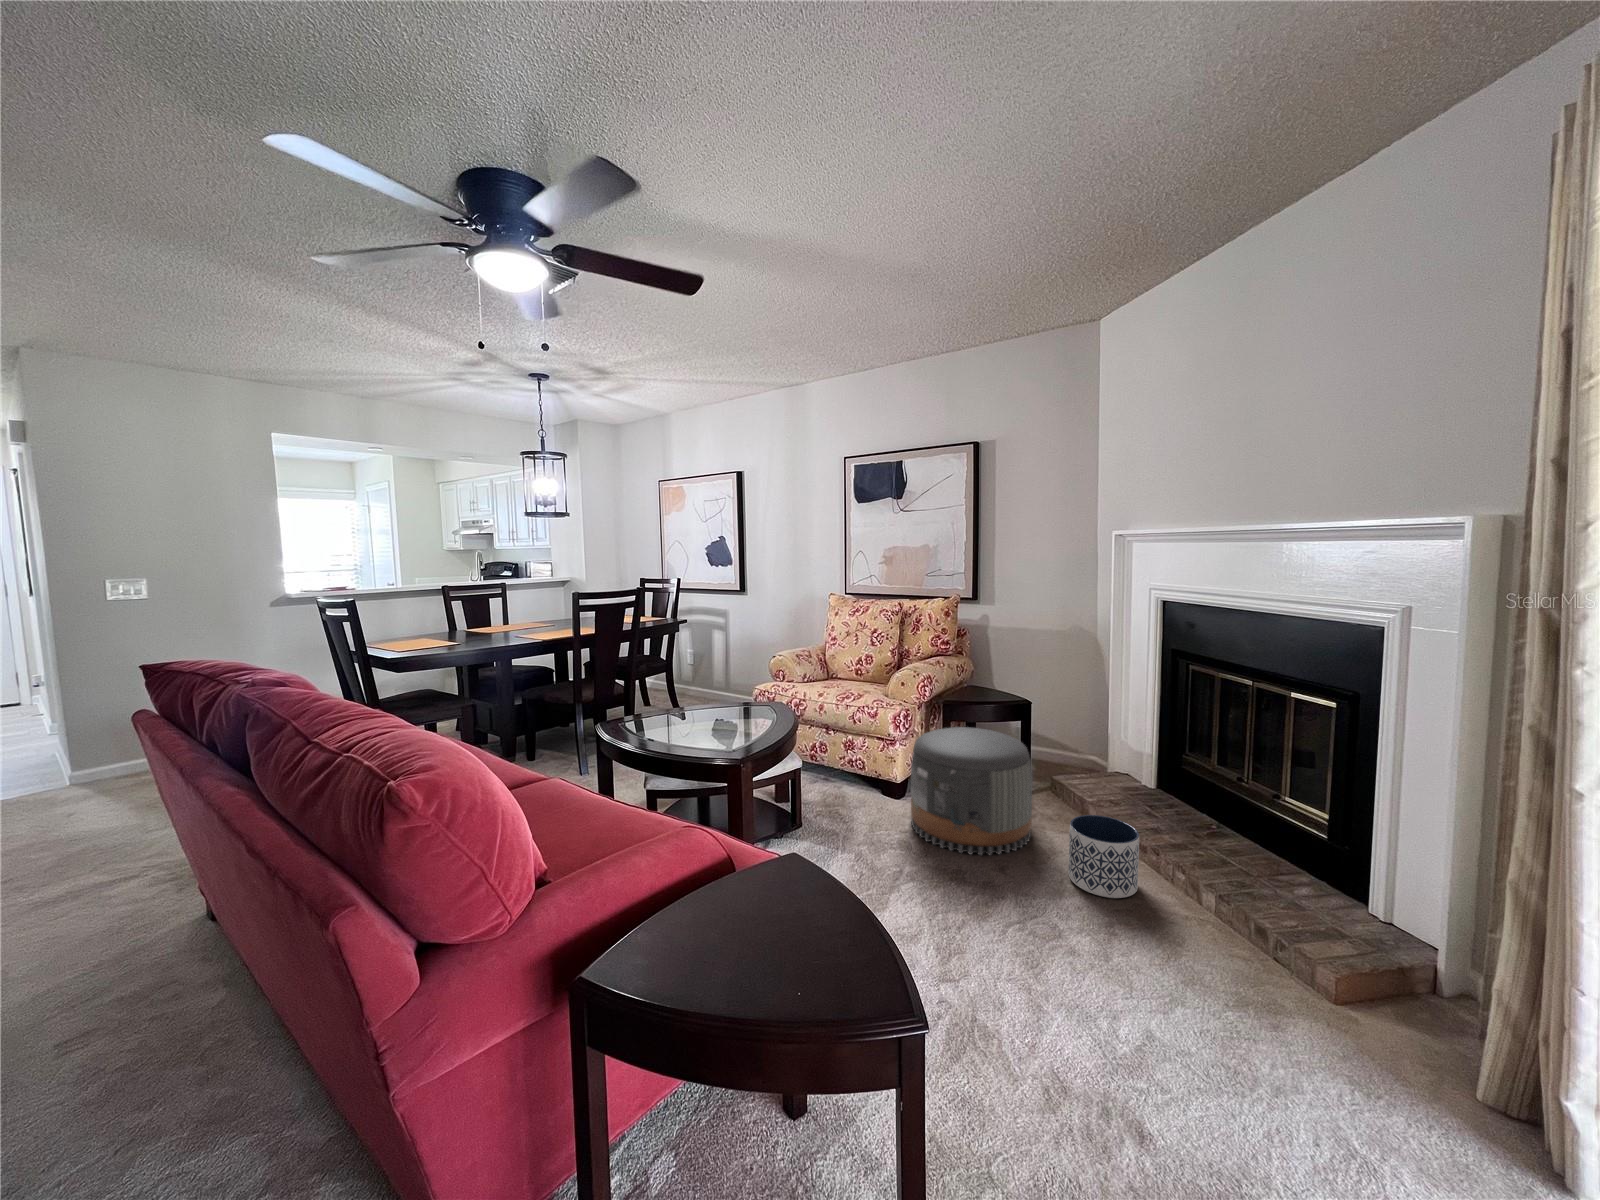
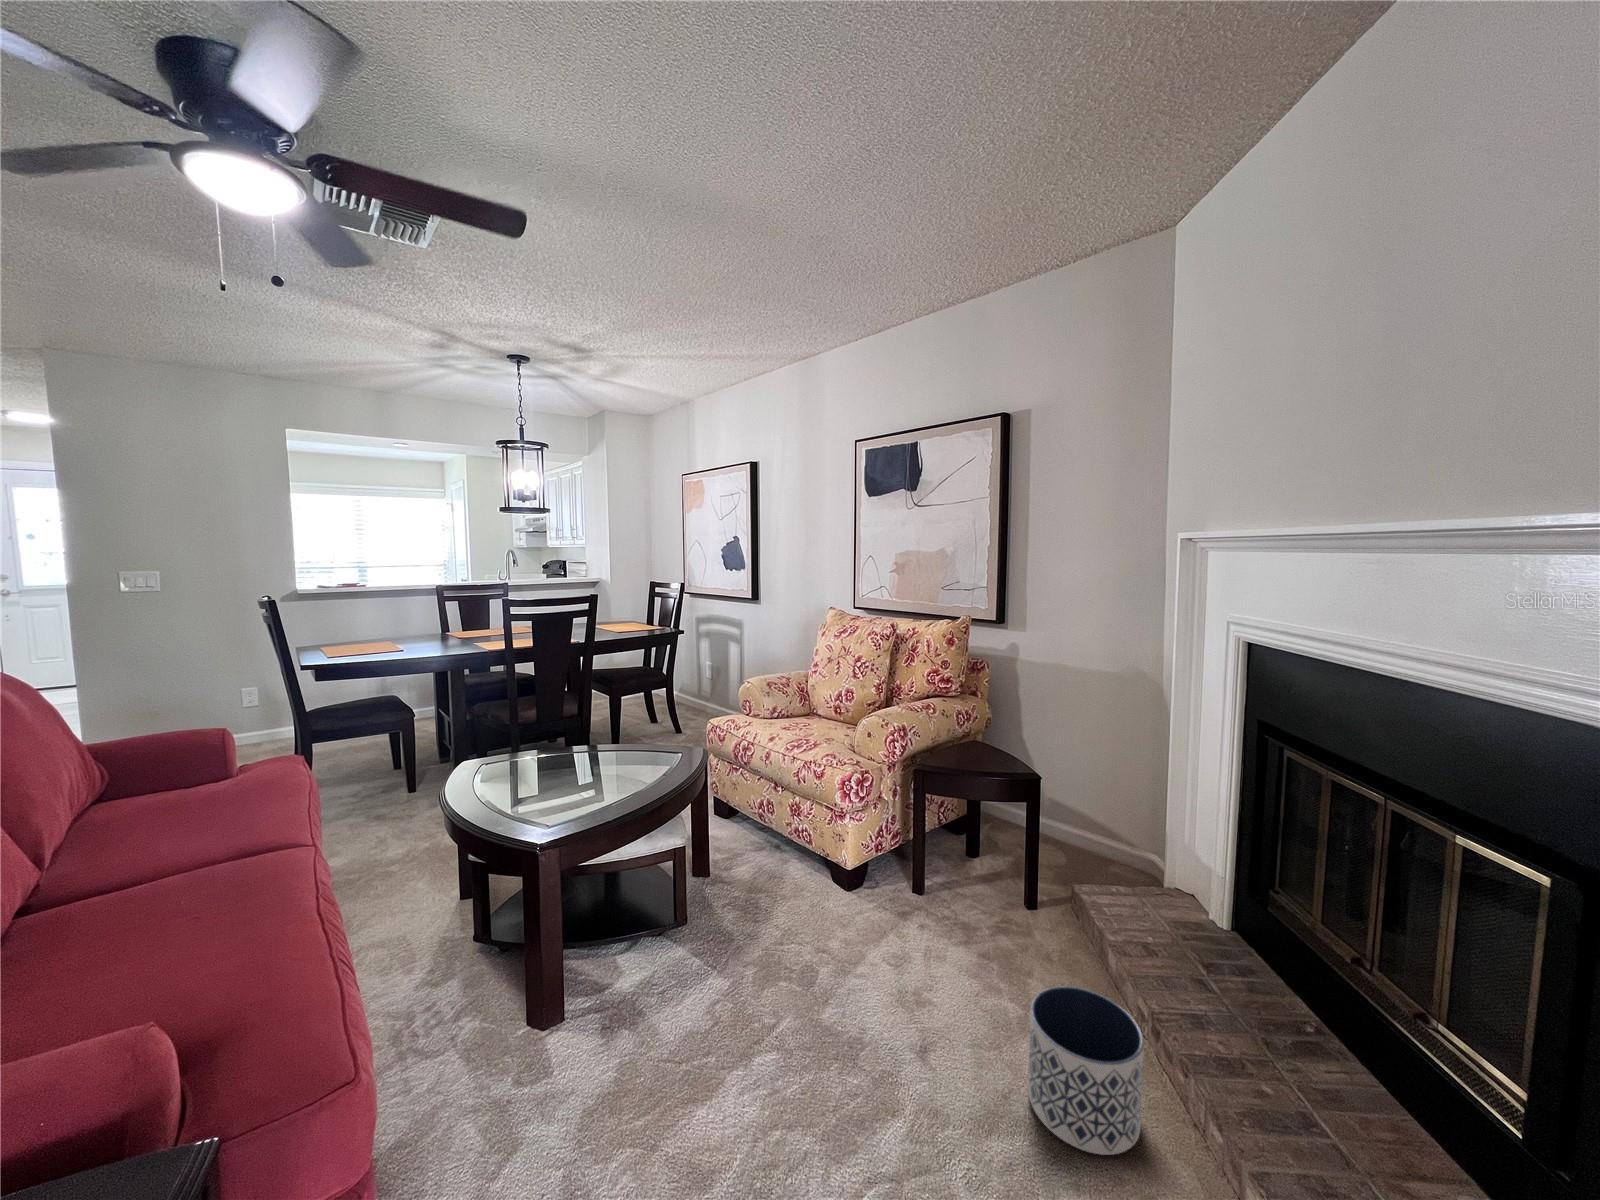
pouf: present [911,727,1032,855] -> none [838,805,1010,1017]

